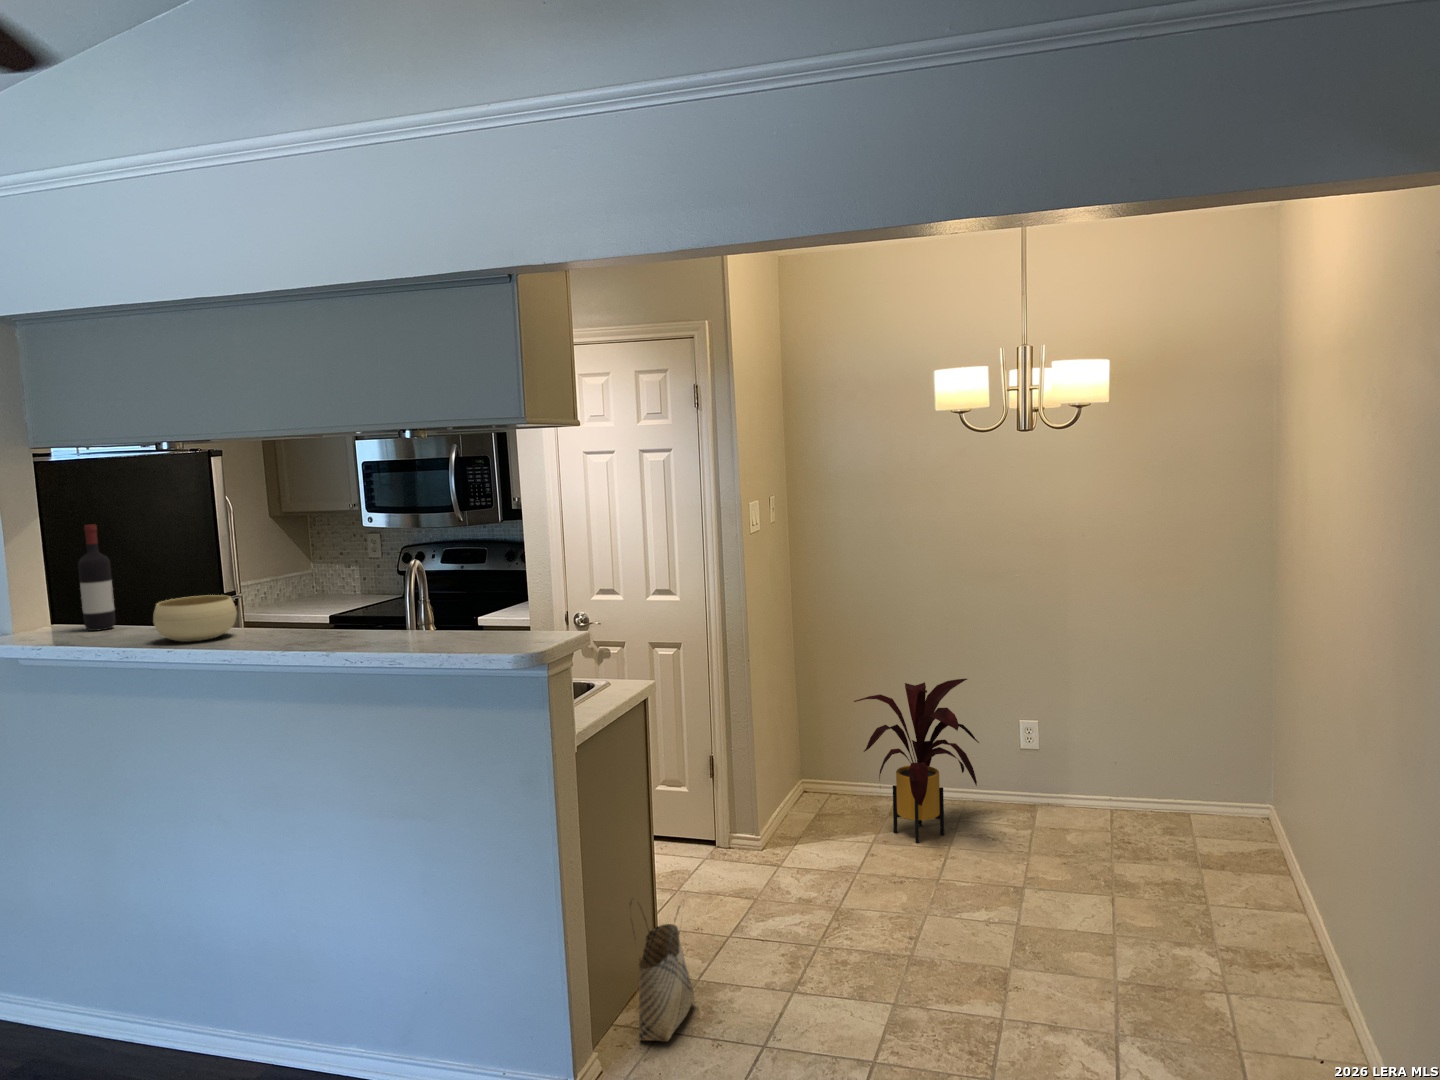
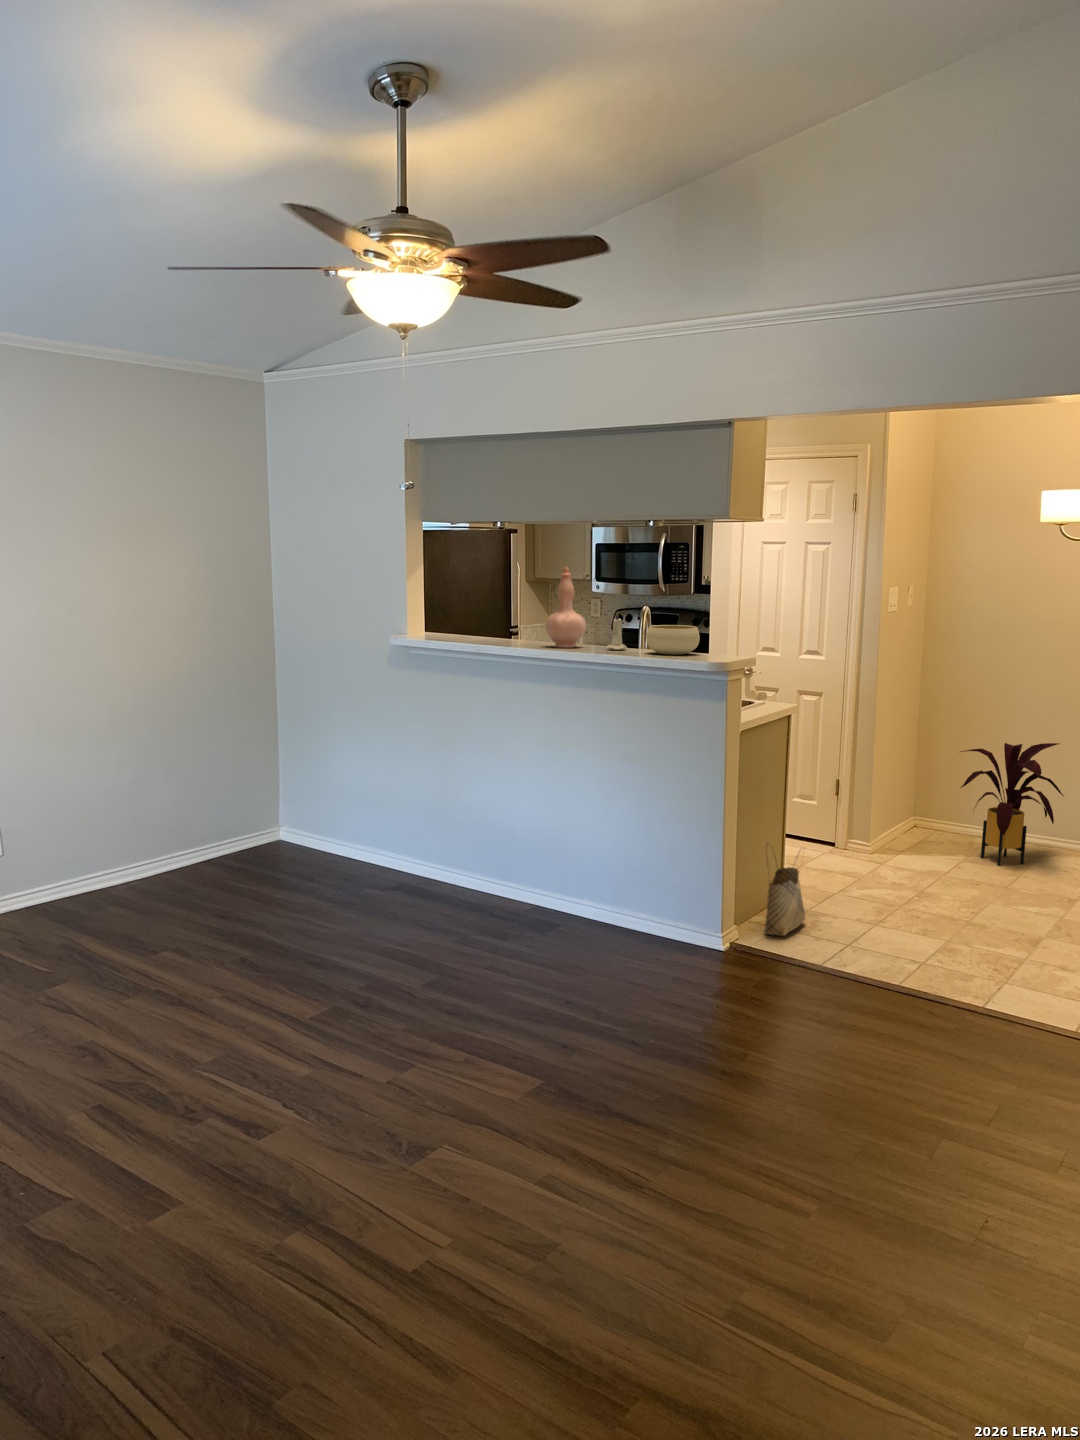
vase: none [254,515,323,643] -> present [545,567,586,648]
wine bottle: present [78,525,115,631] -> none [434,570,452,637]
candle: none [356,580,390,641] -> present [606,612,627,650]
bowl: present [153,595,237,642] -> present [646,625,700,655]

